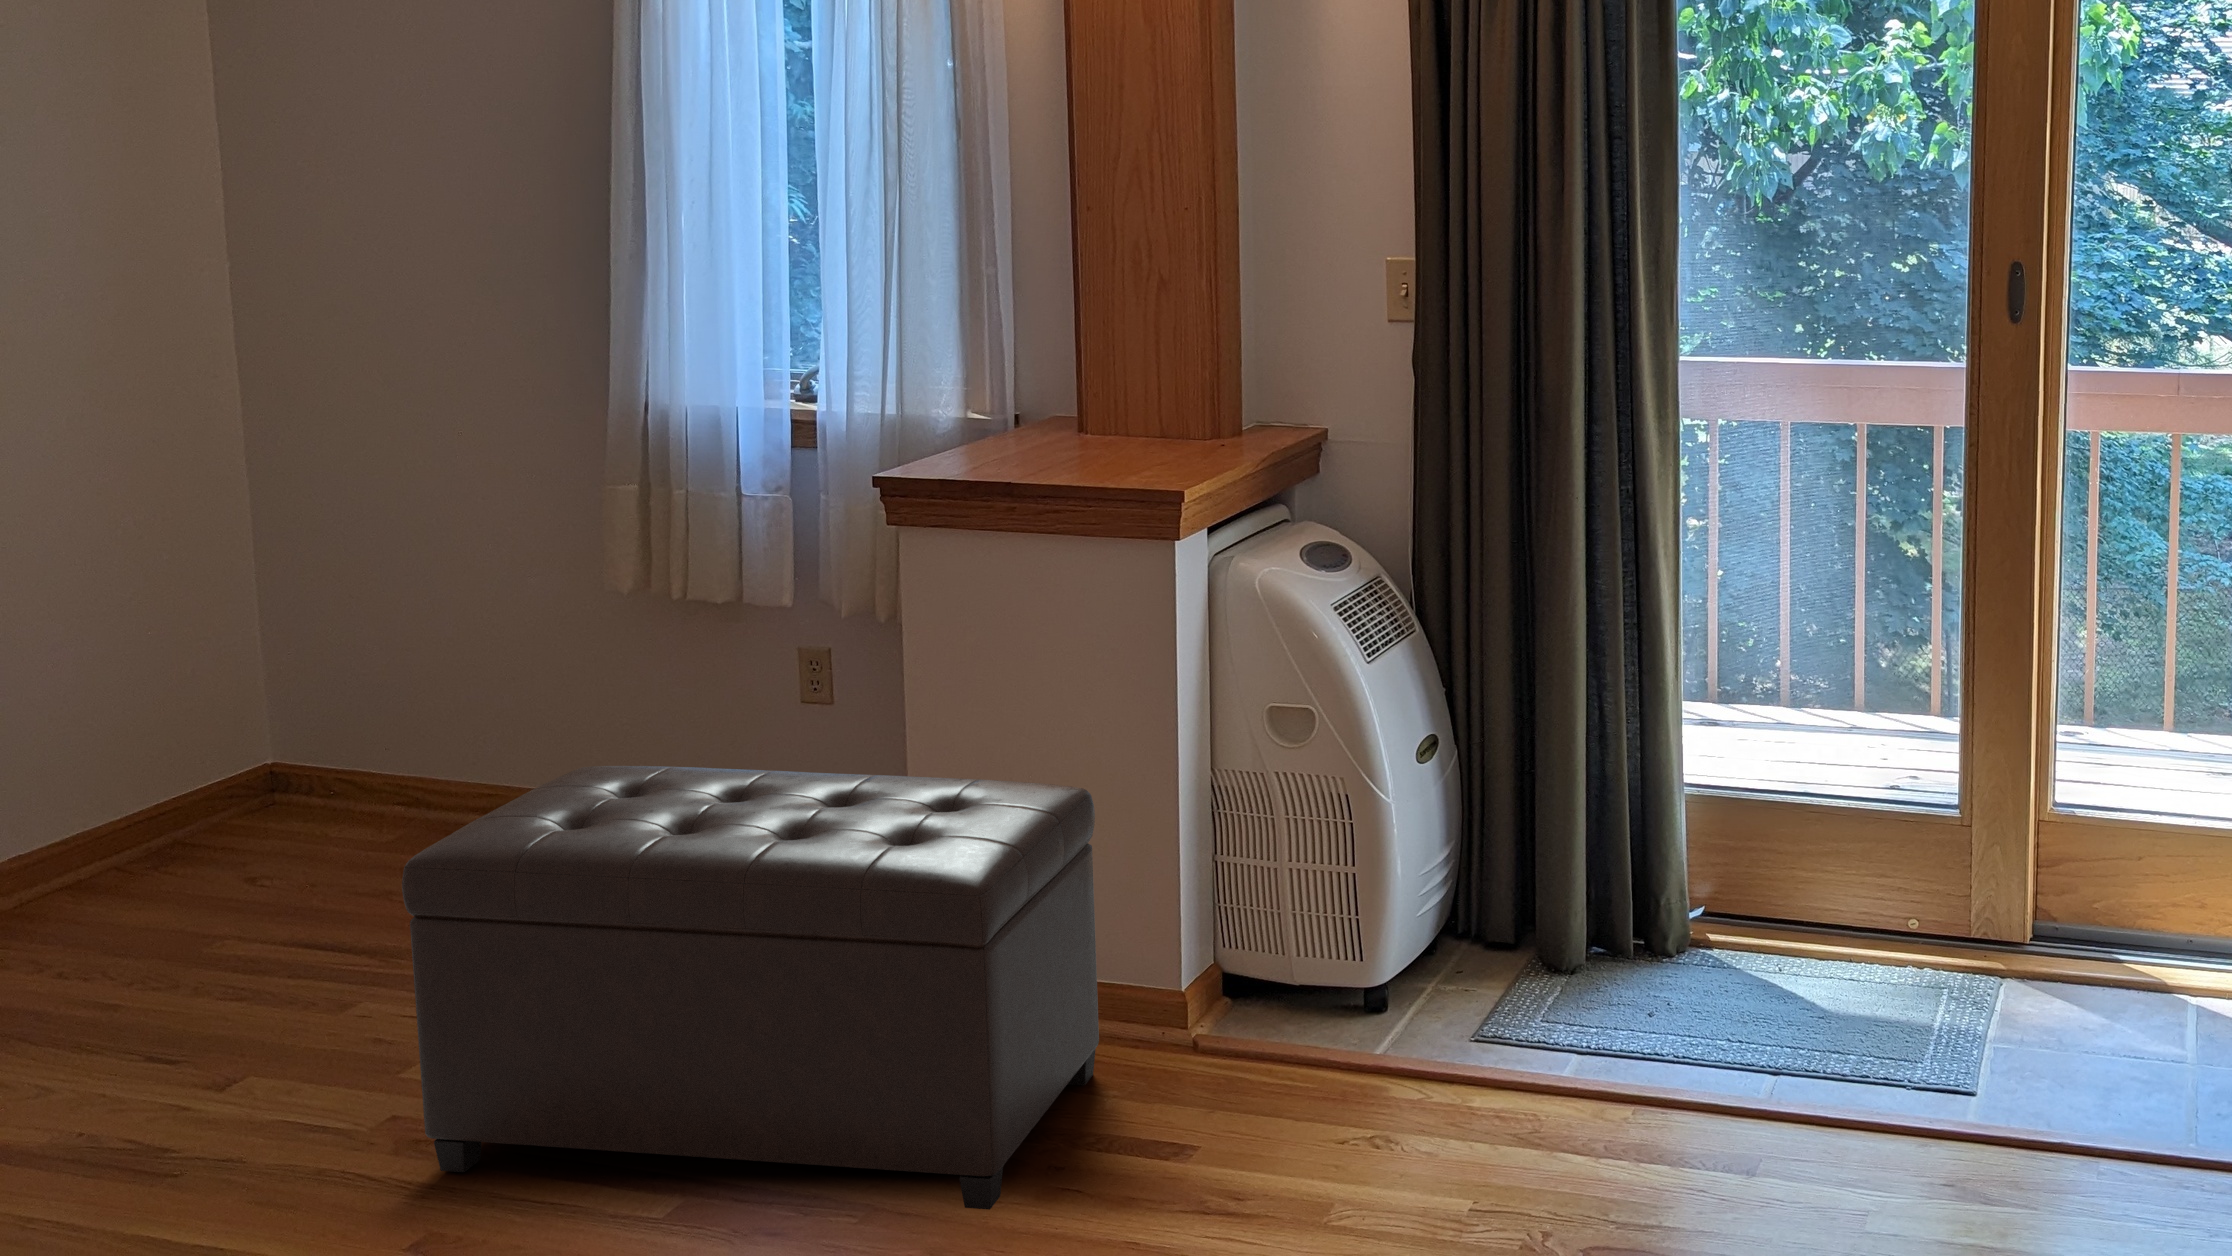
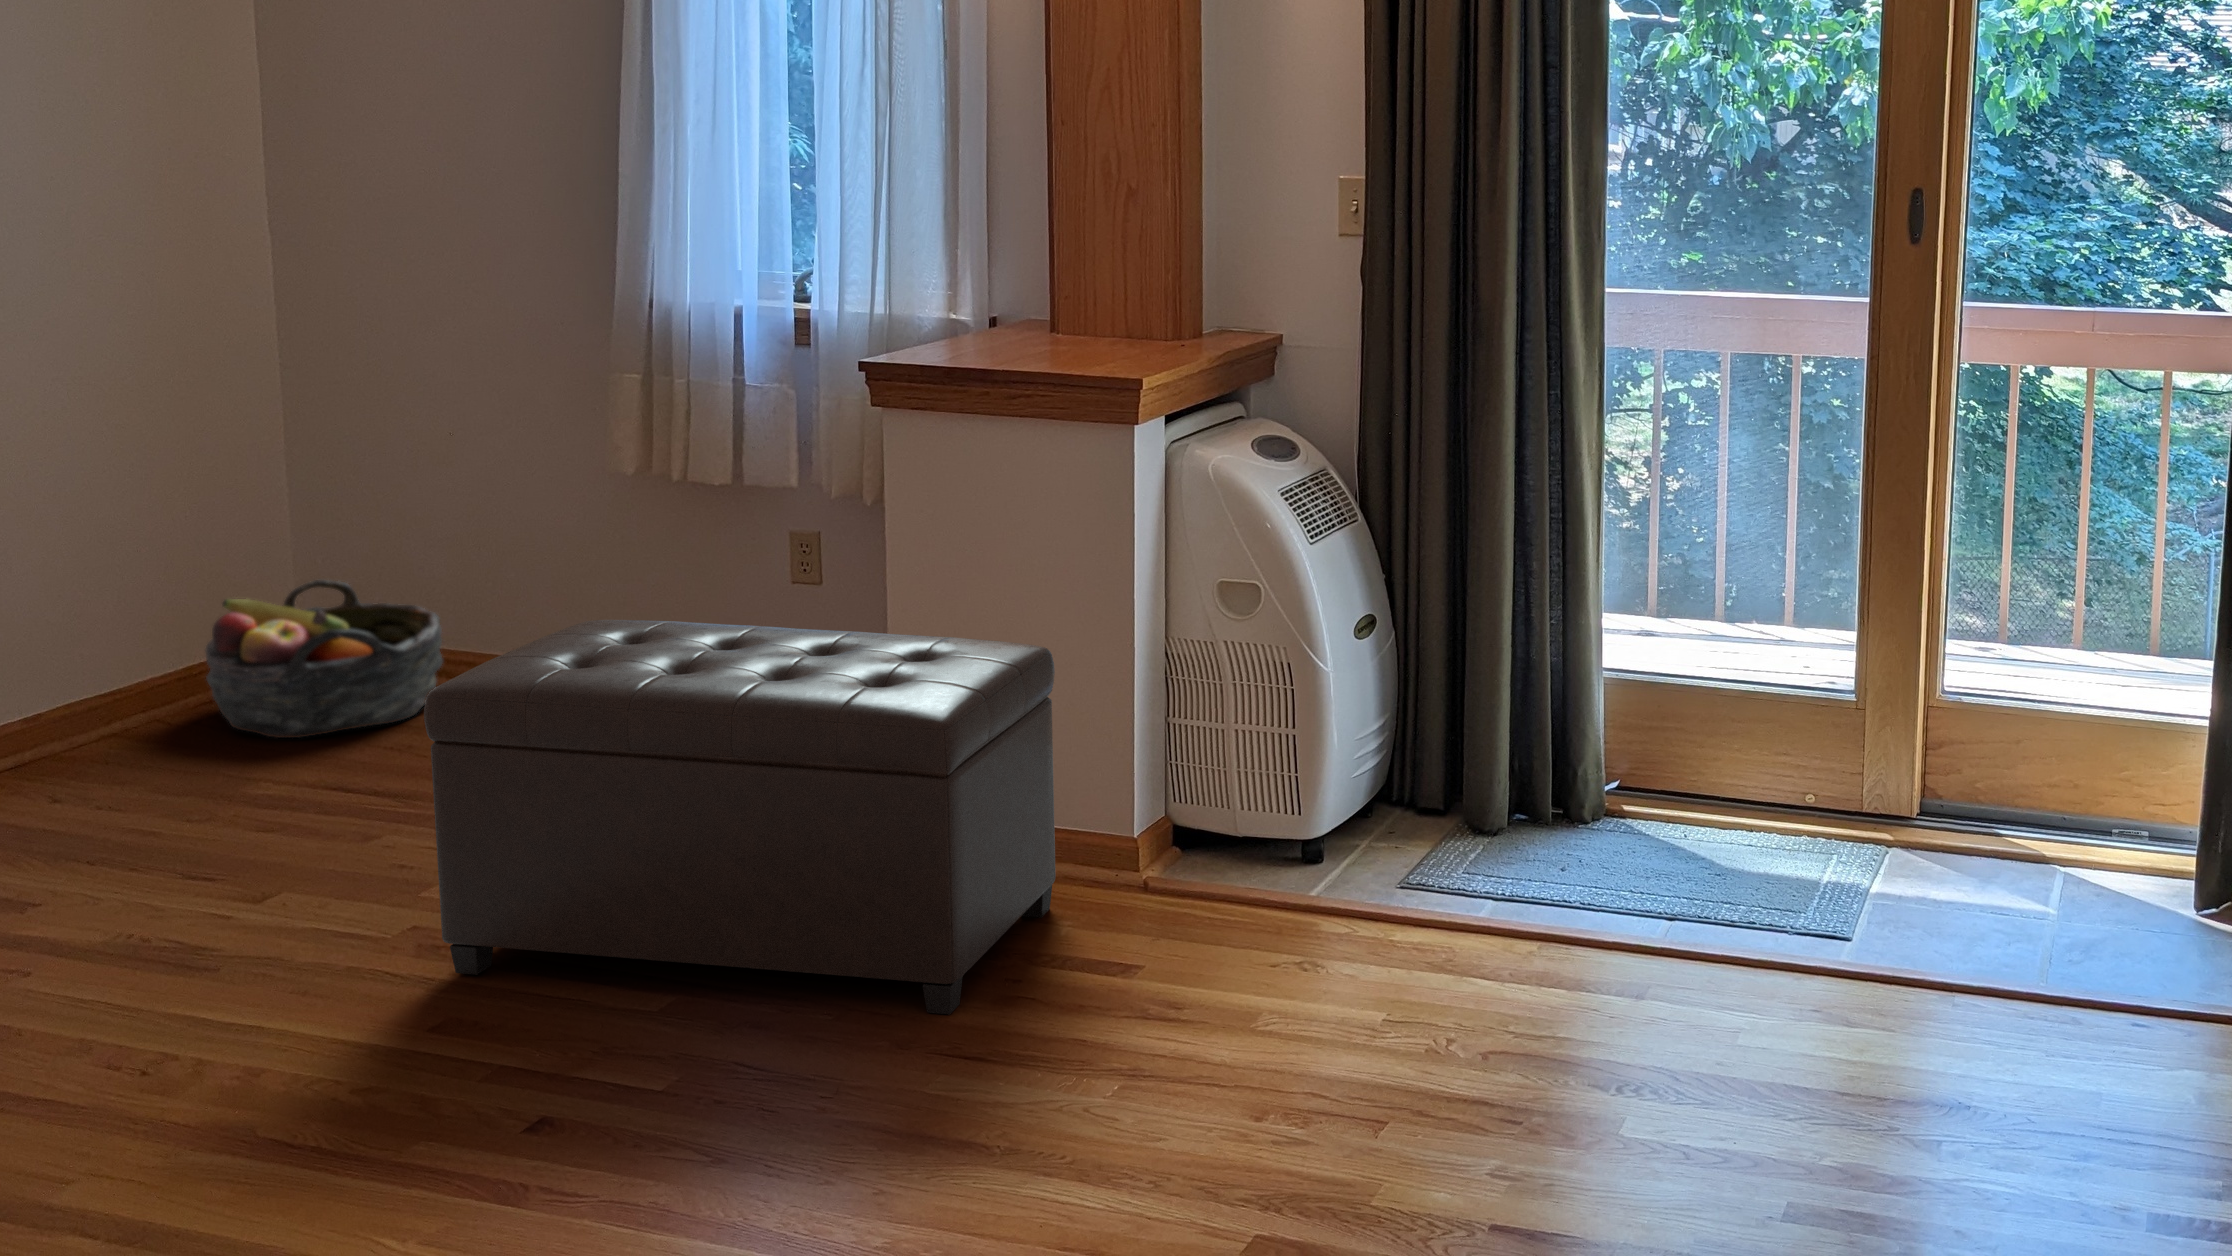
basket: none [167,708,425,885] -> present [205,580,442,738]

